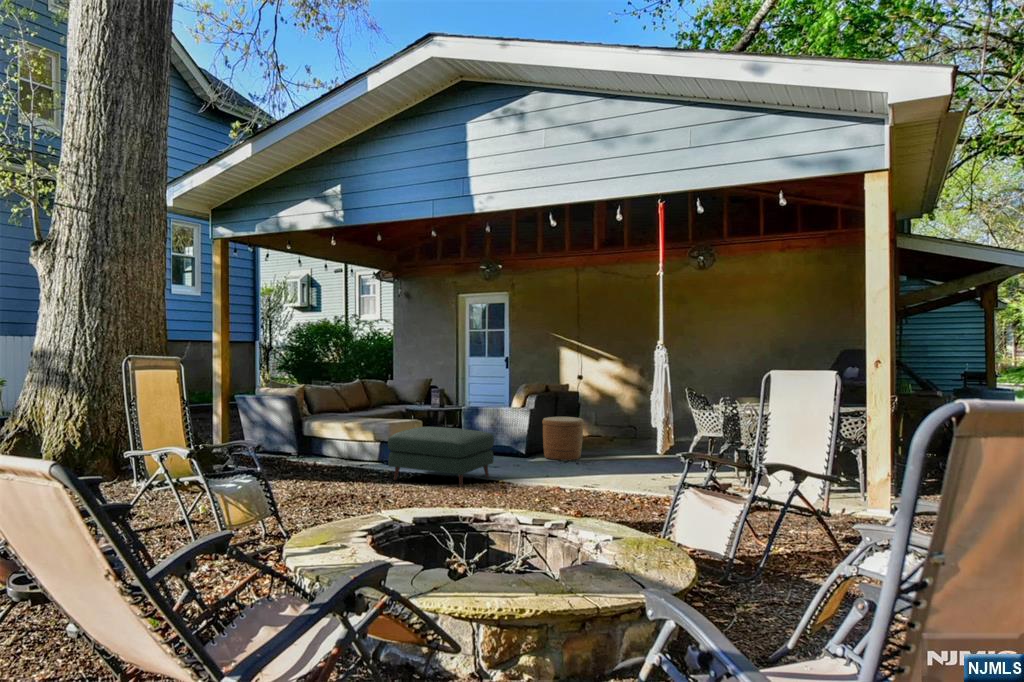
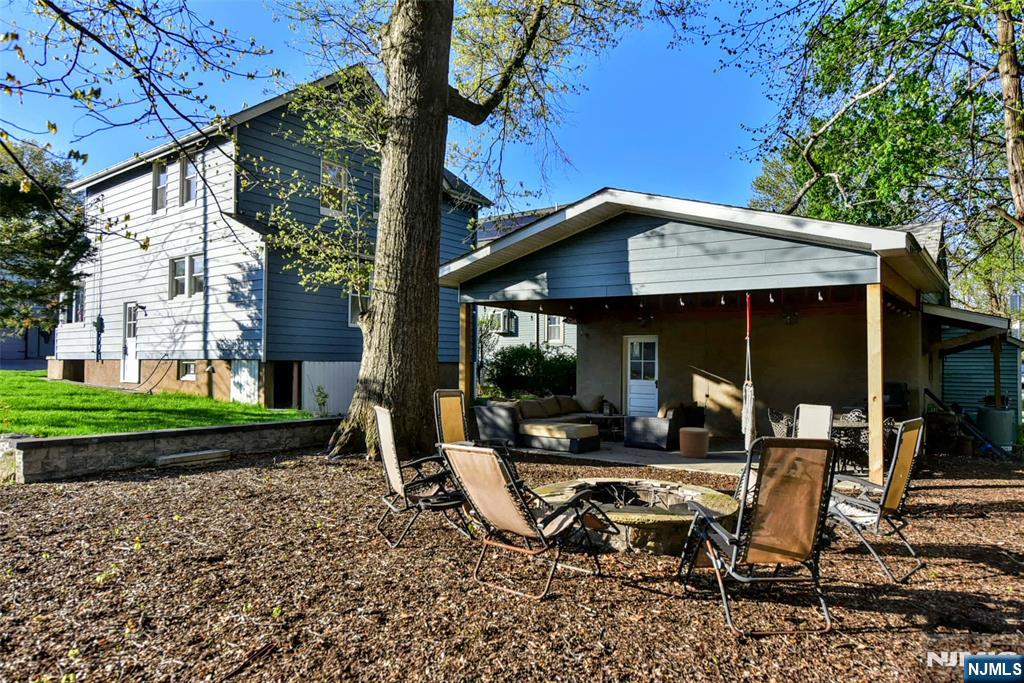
ottoman: present [388,427,494,487] -> none [577,432,644,472]

